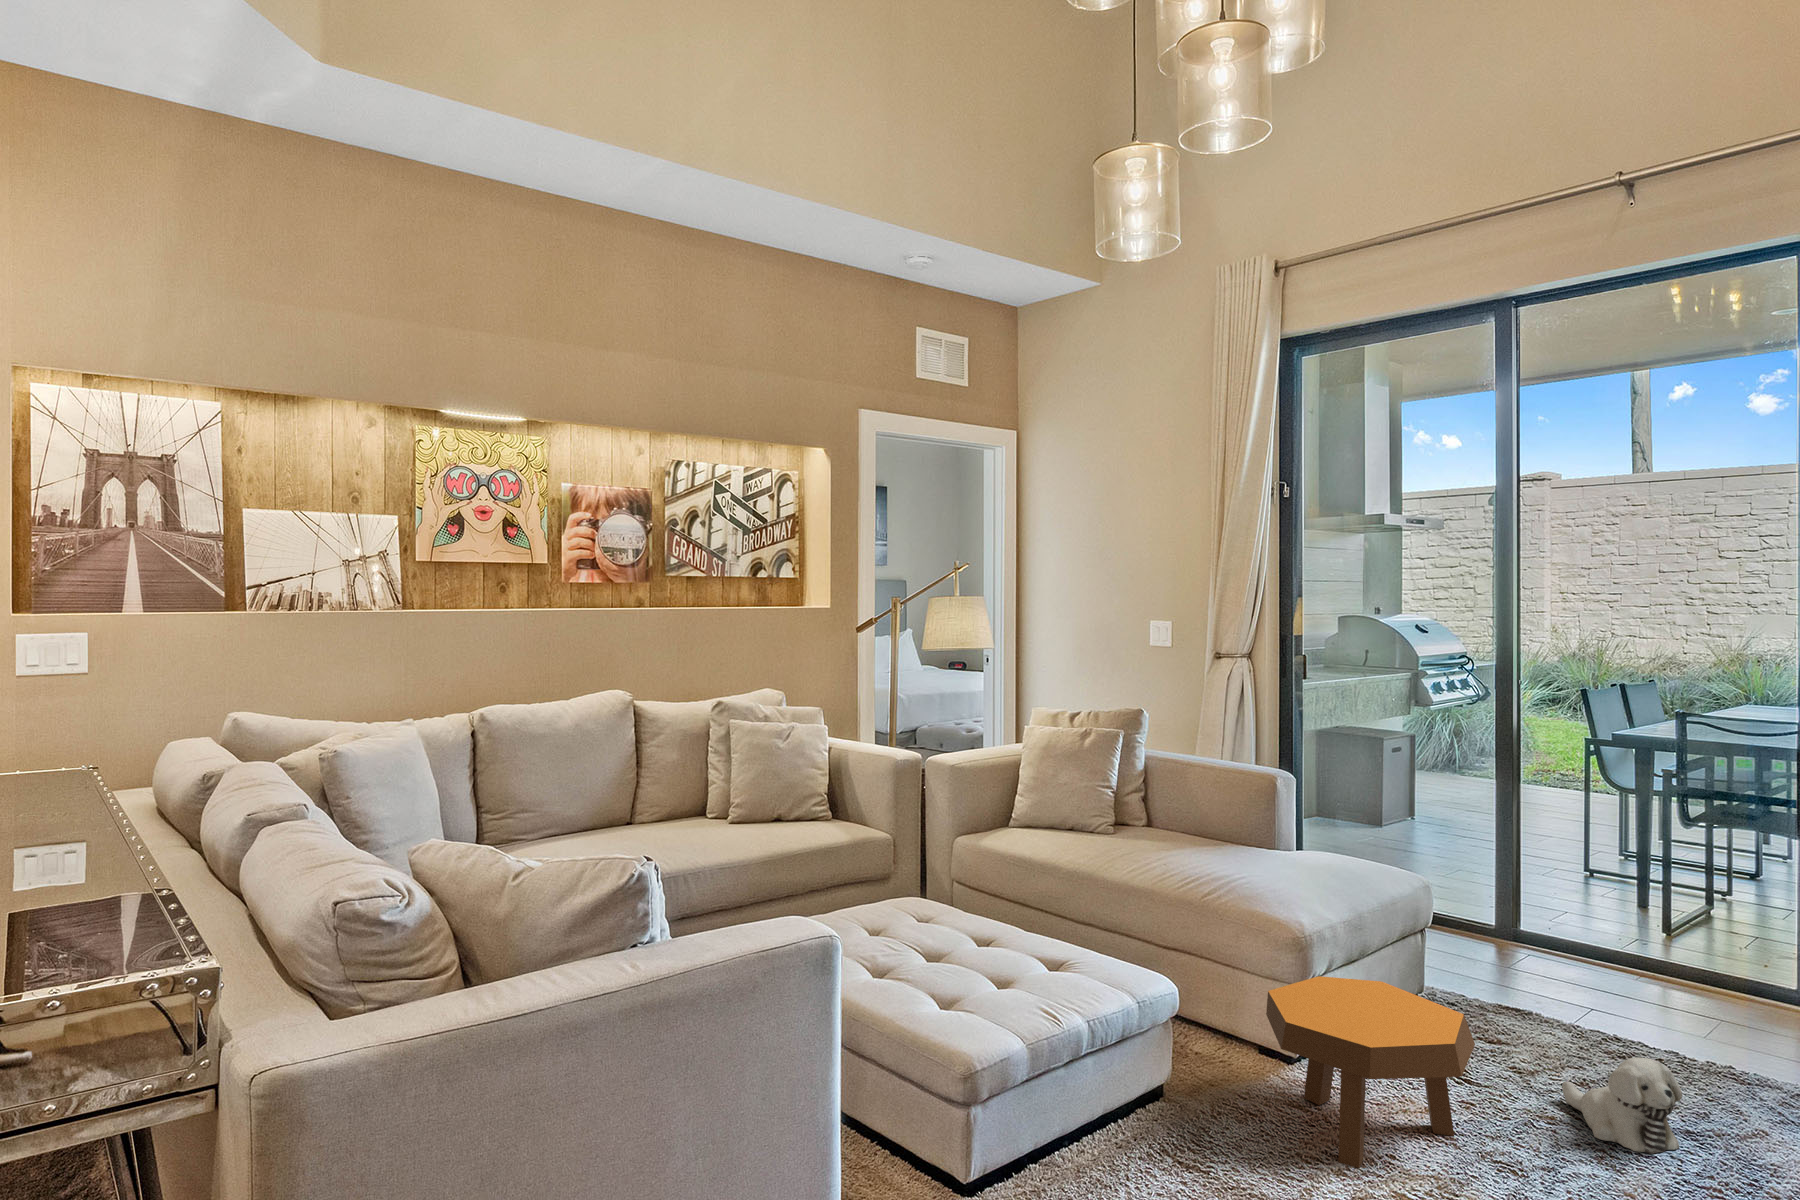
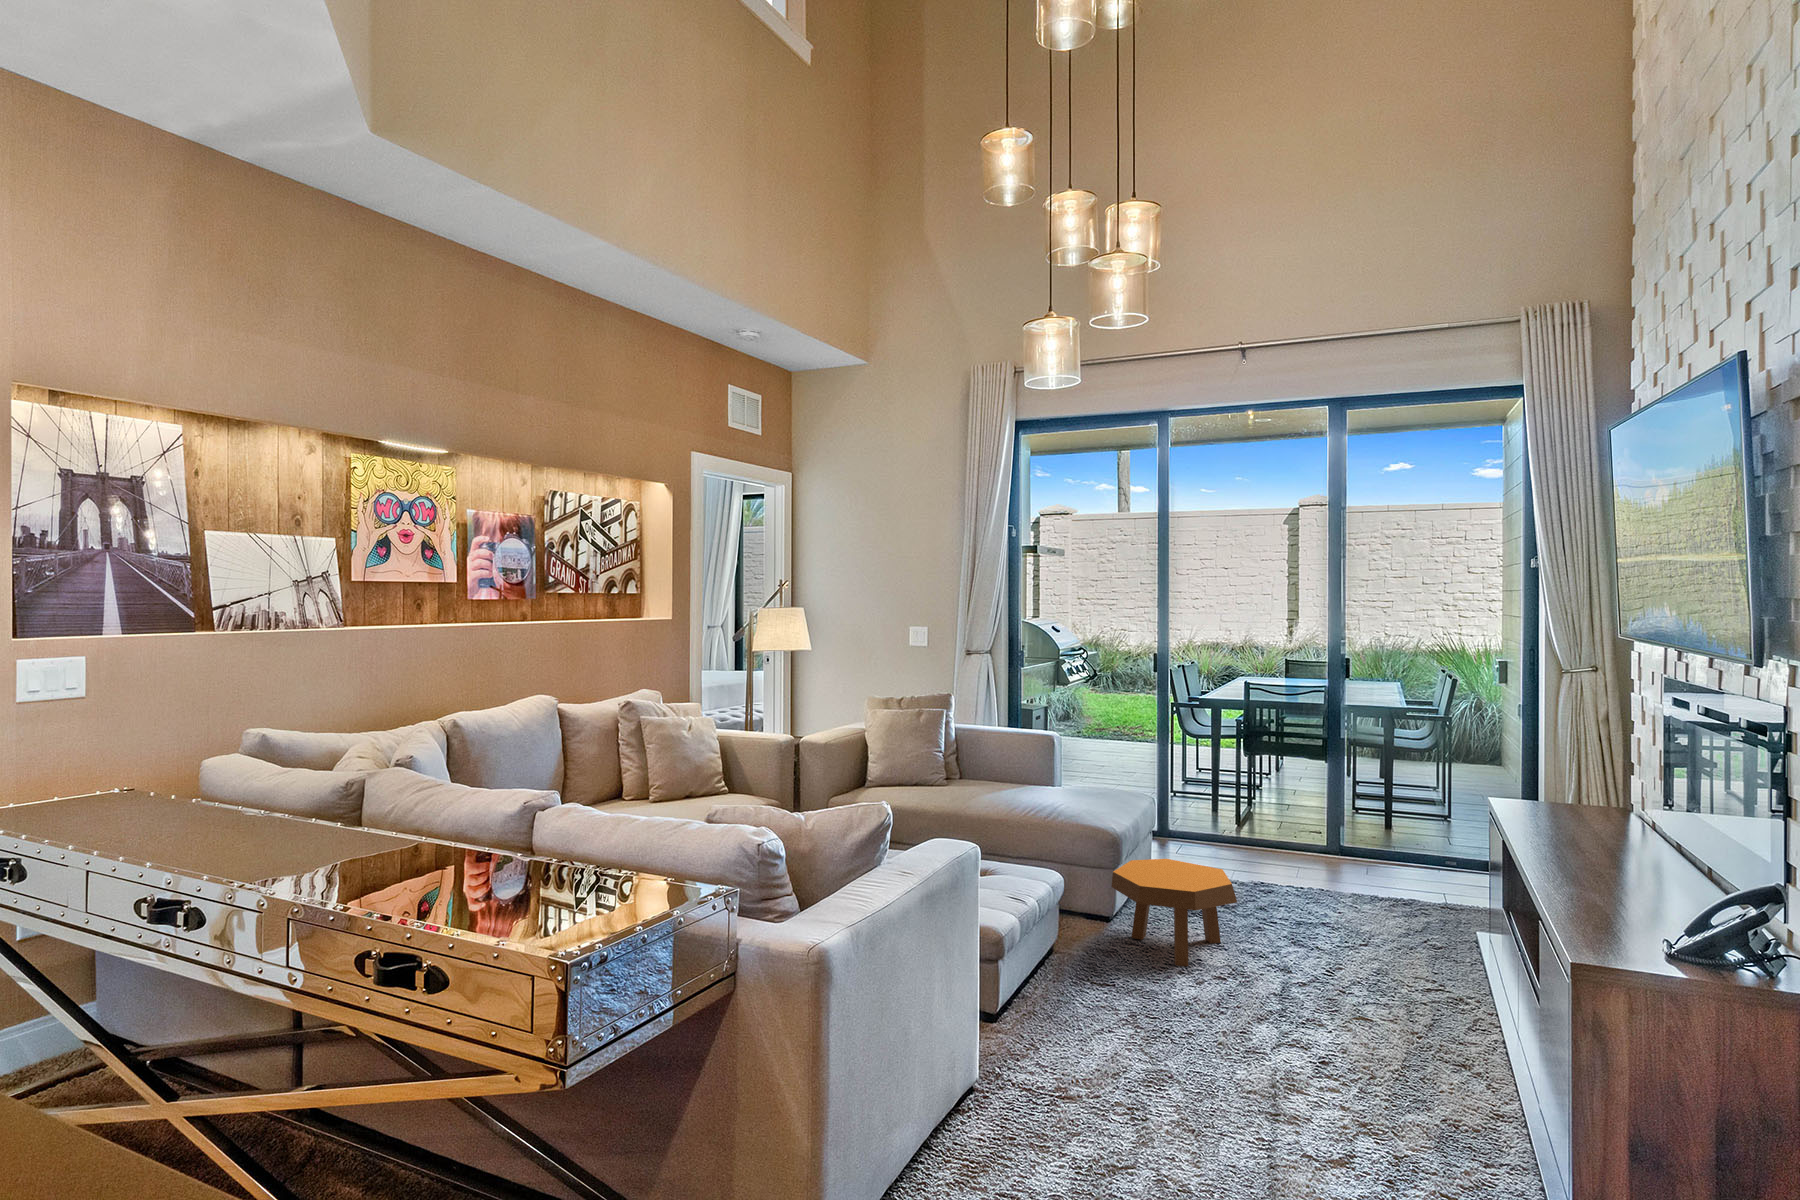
plush toy: present [1562,1058,1682,1154] -> none [1257,882,1325,934]

